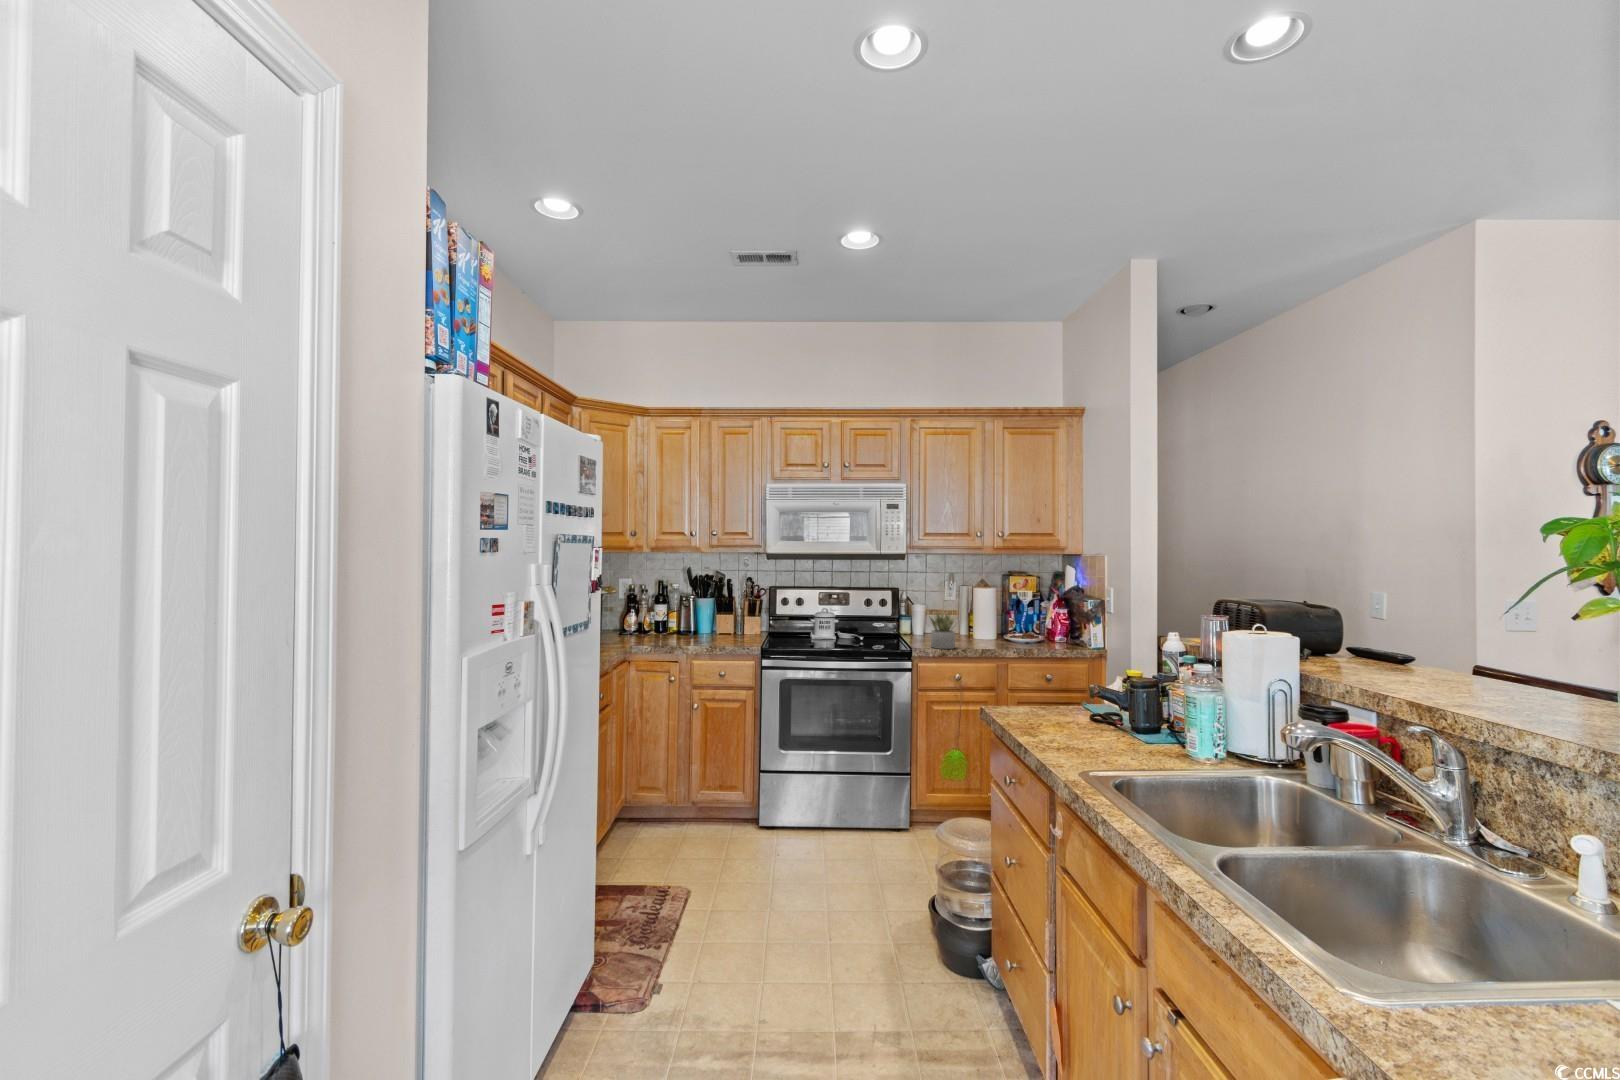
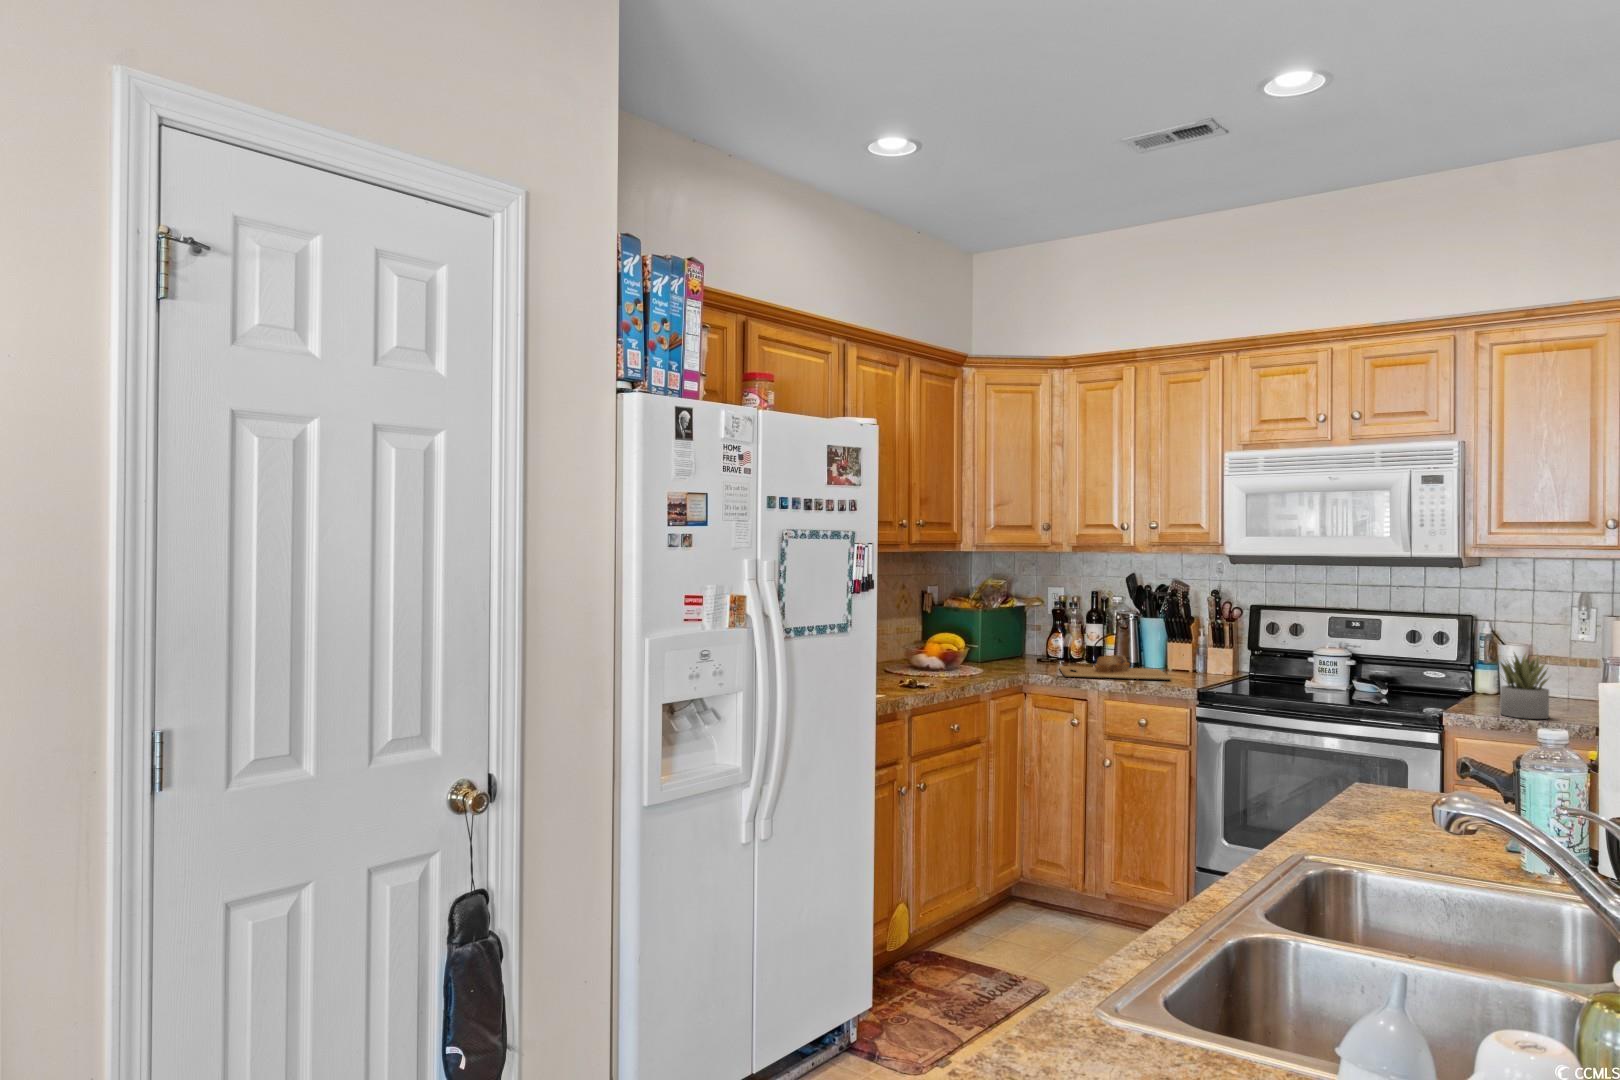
cutting board: none [644,627,734,646] -> present [1059,655,1171,680]

